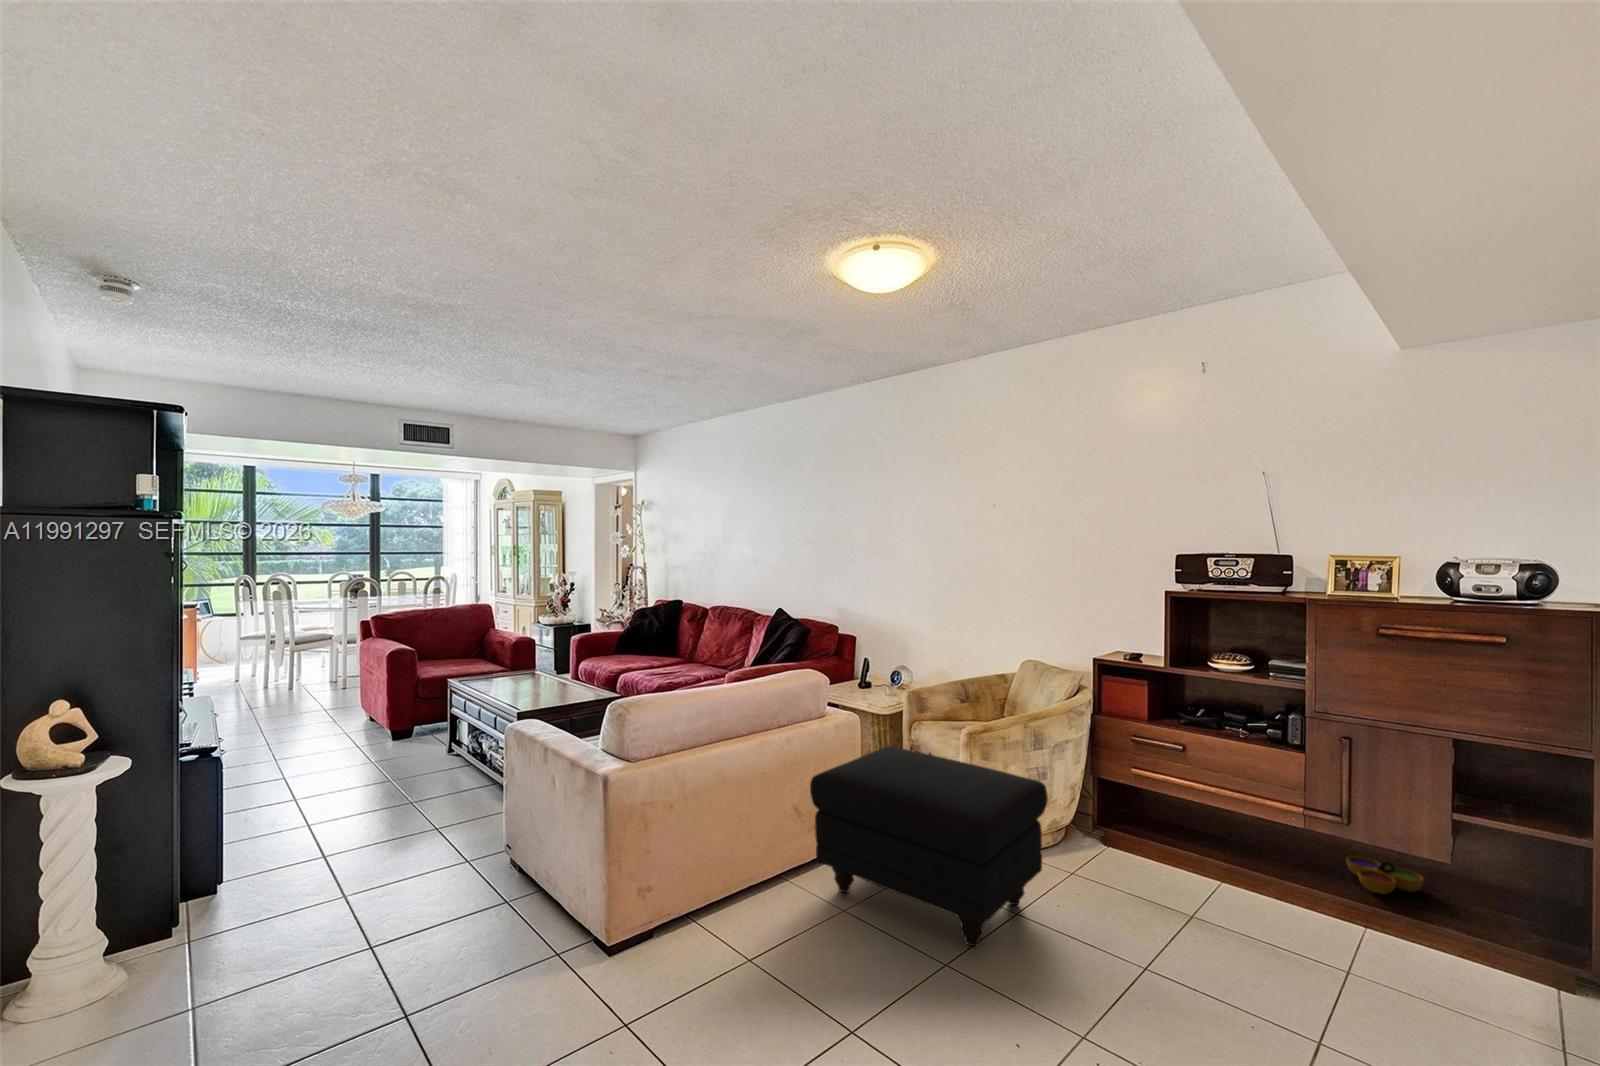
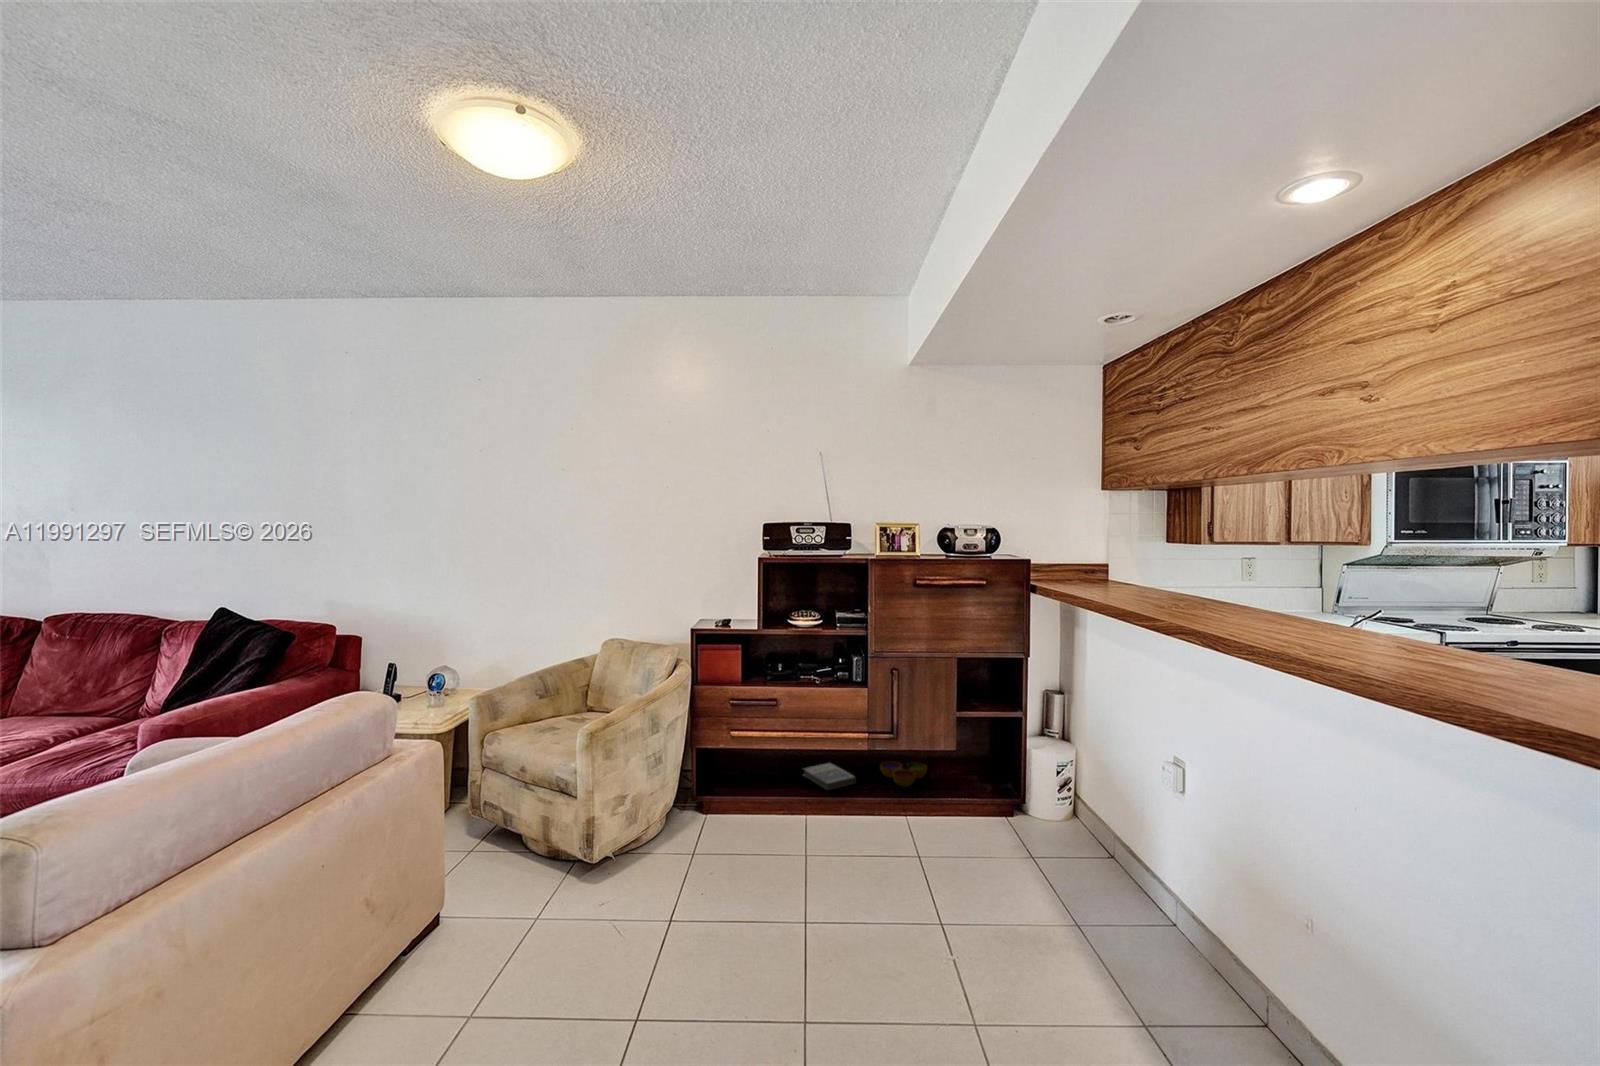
ottoman: present [810,746,1048,946] -> none [396,769,689,989]
hardback book: none [1236,833,1303,869] -> present [803,763,856,790]

